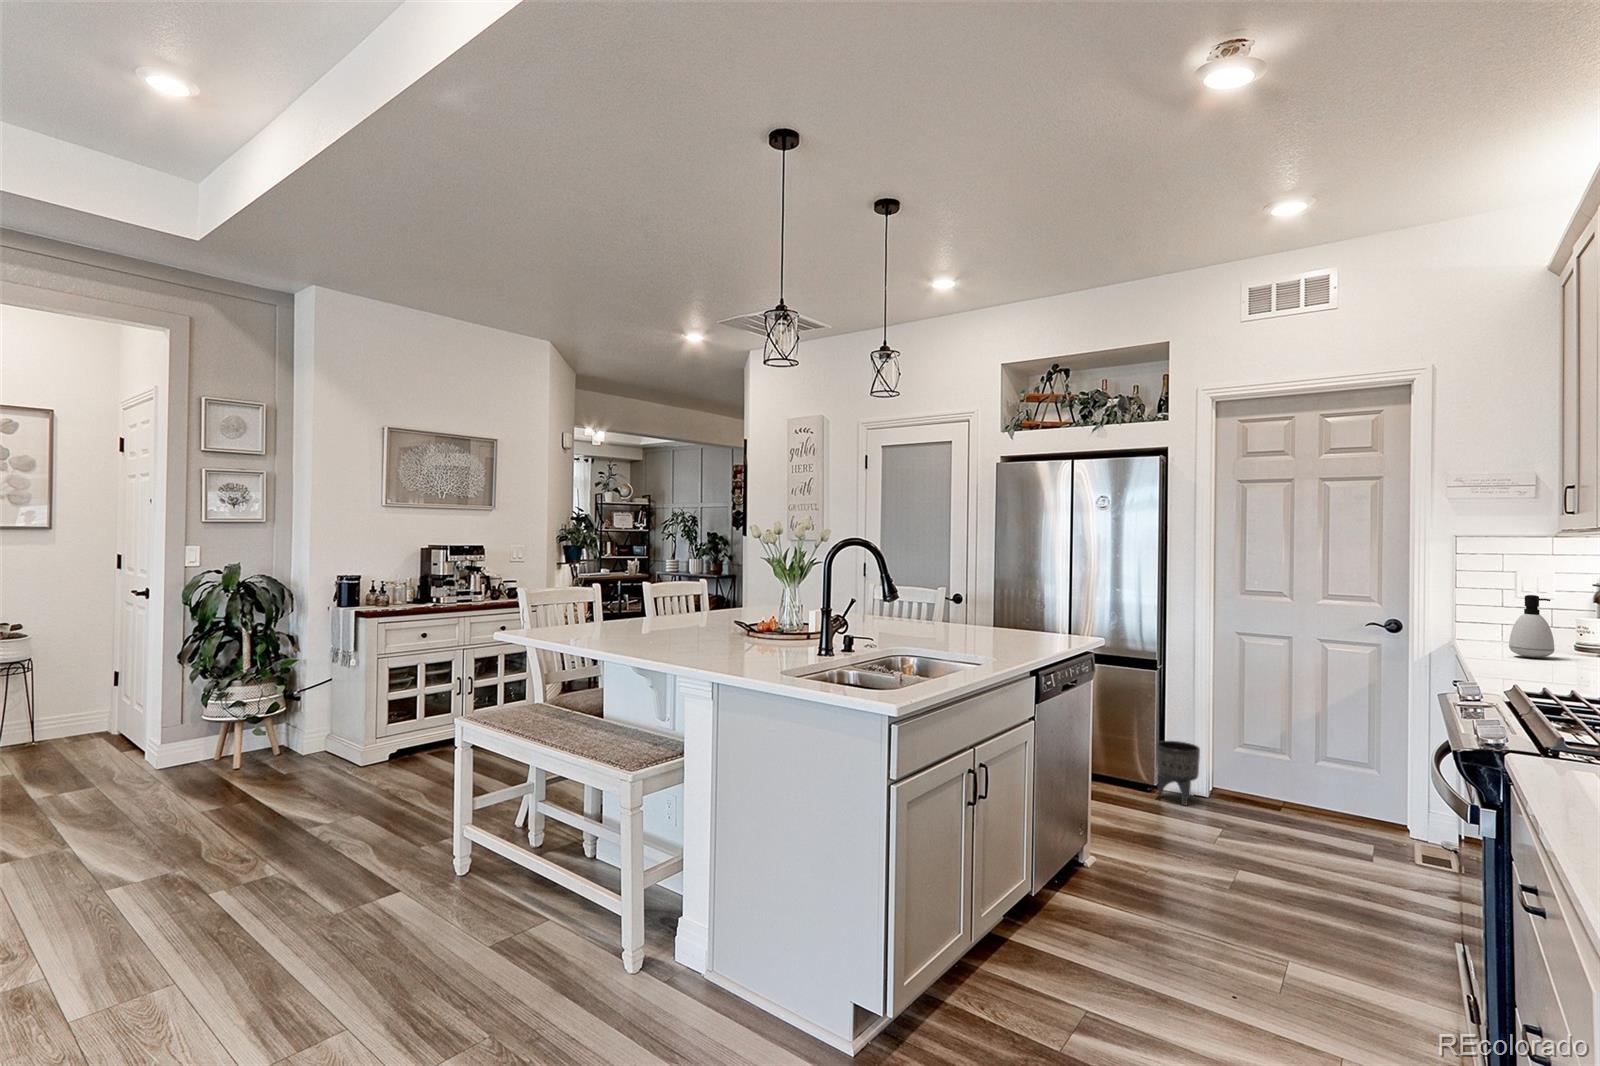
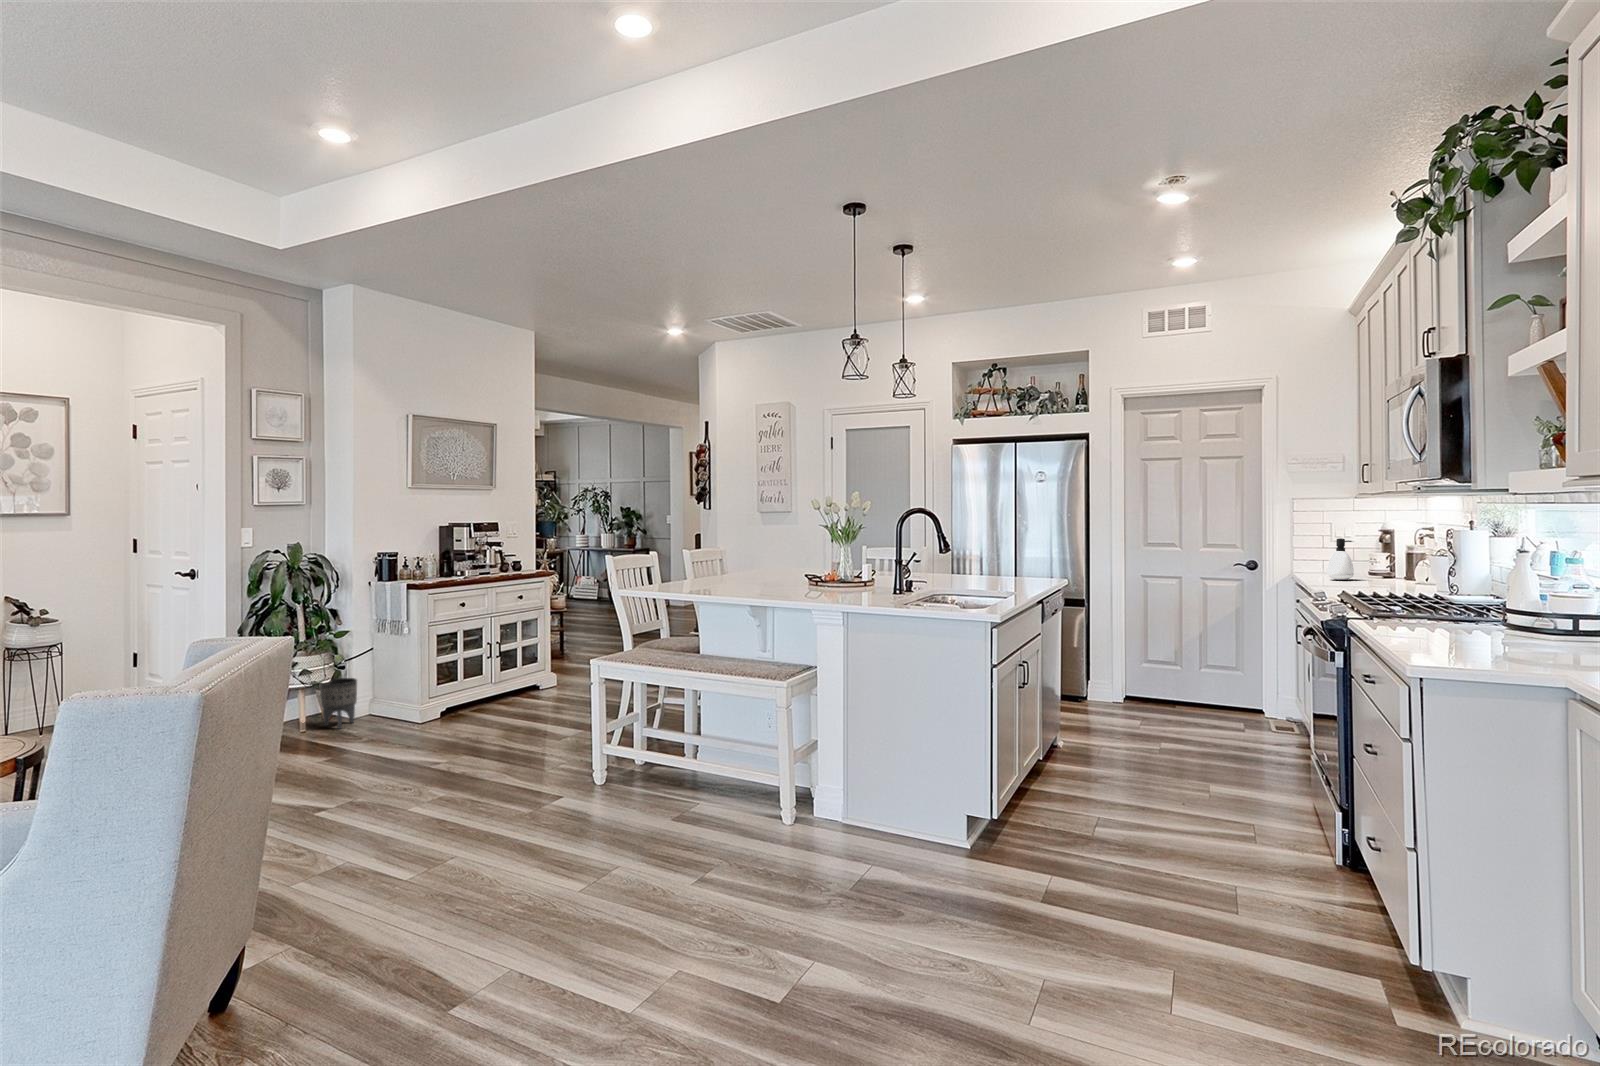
planter: present [1156,741,1200,805] -> present [319,678,357,729]

